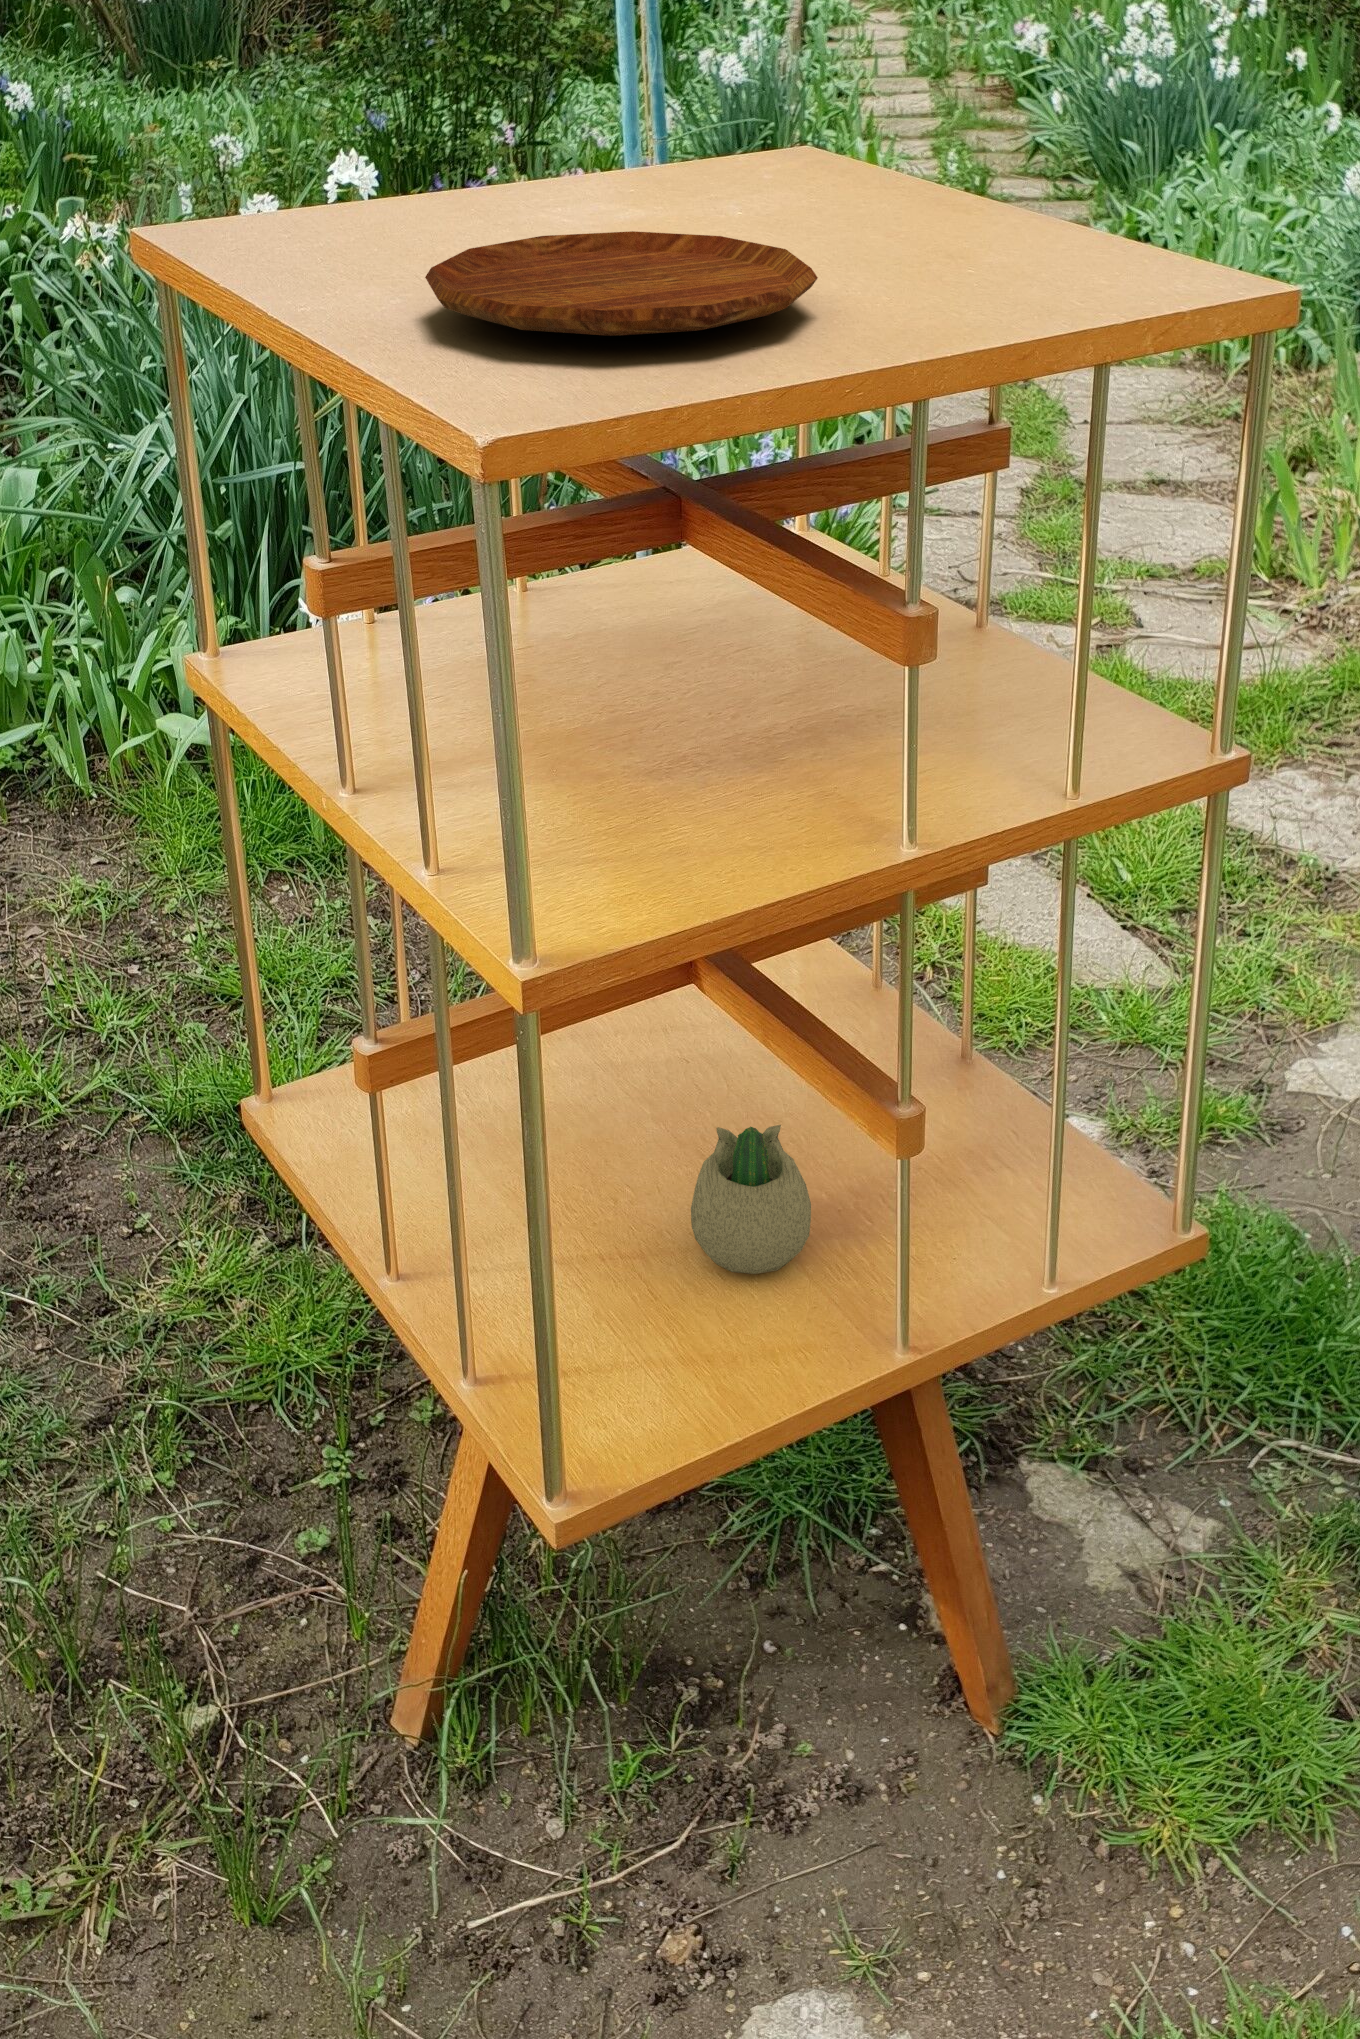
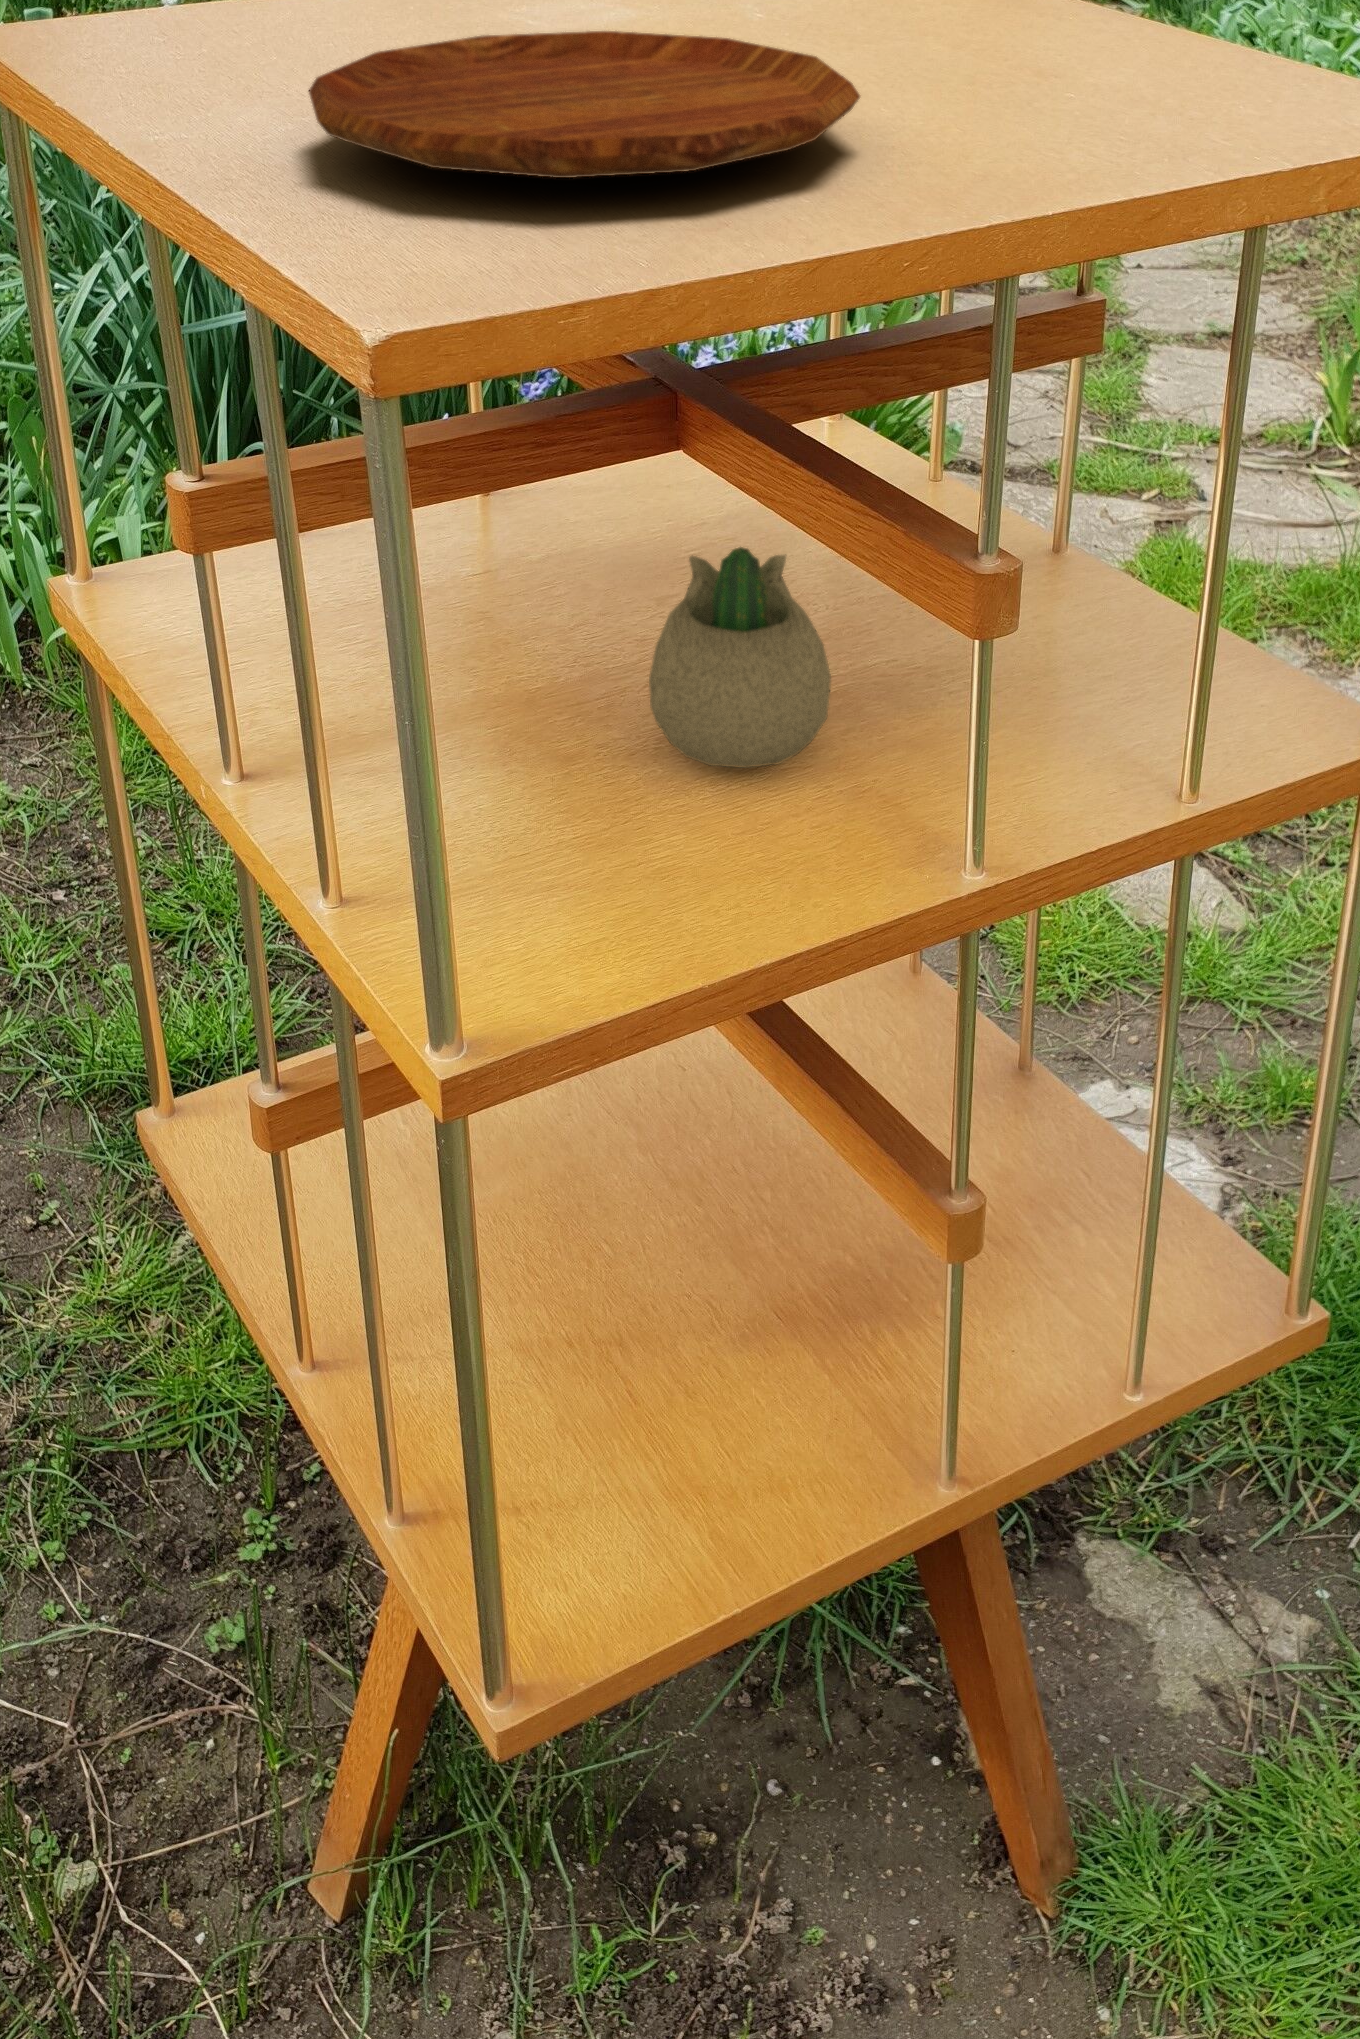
succulent planter: present [691,1125,811,1274] -> present [649,547,831,768]

